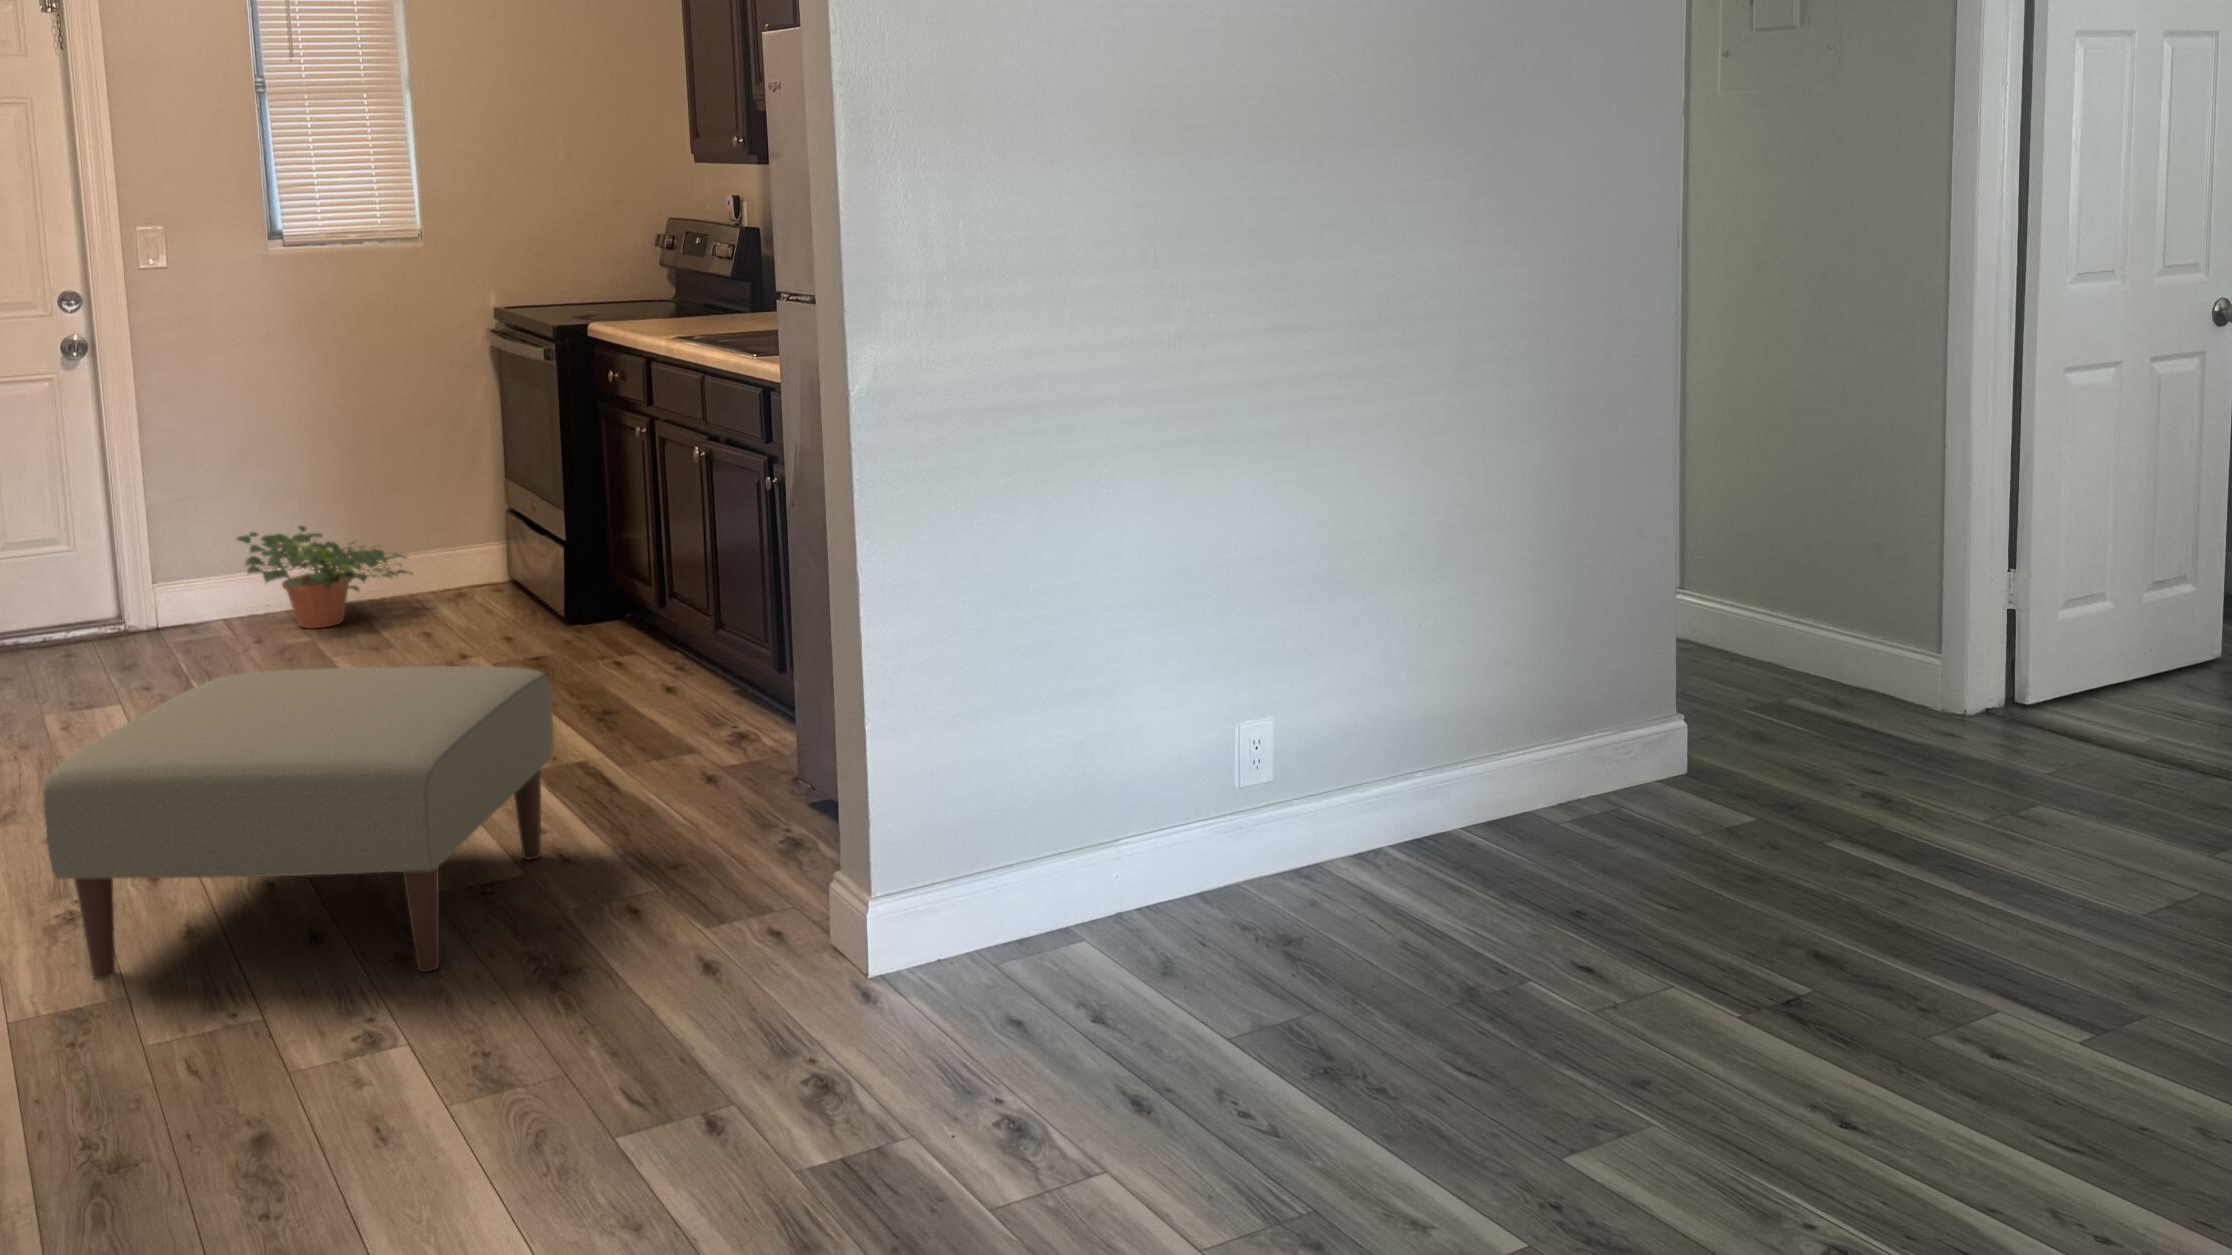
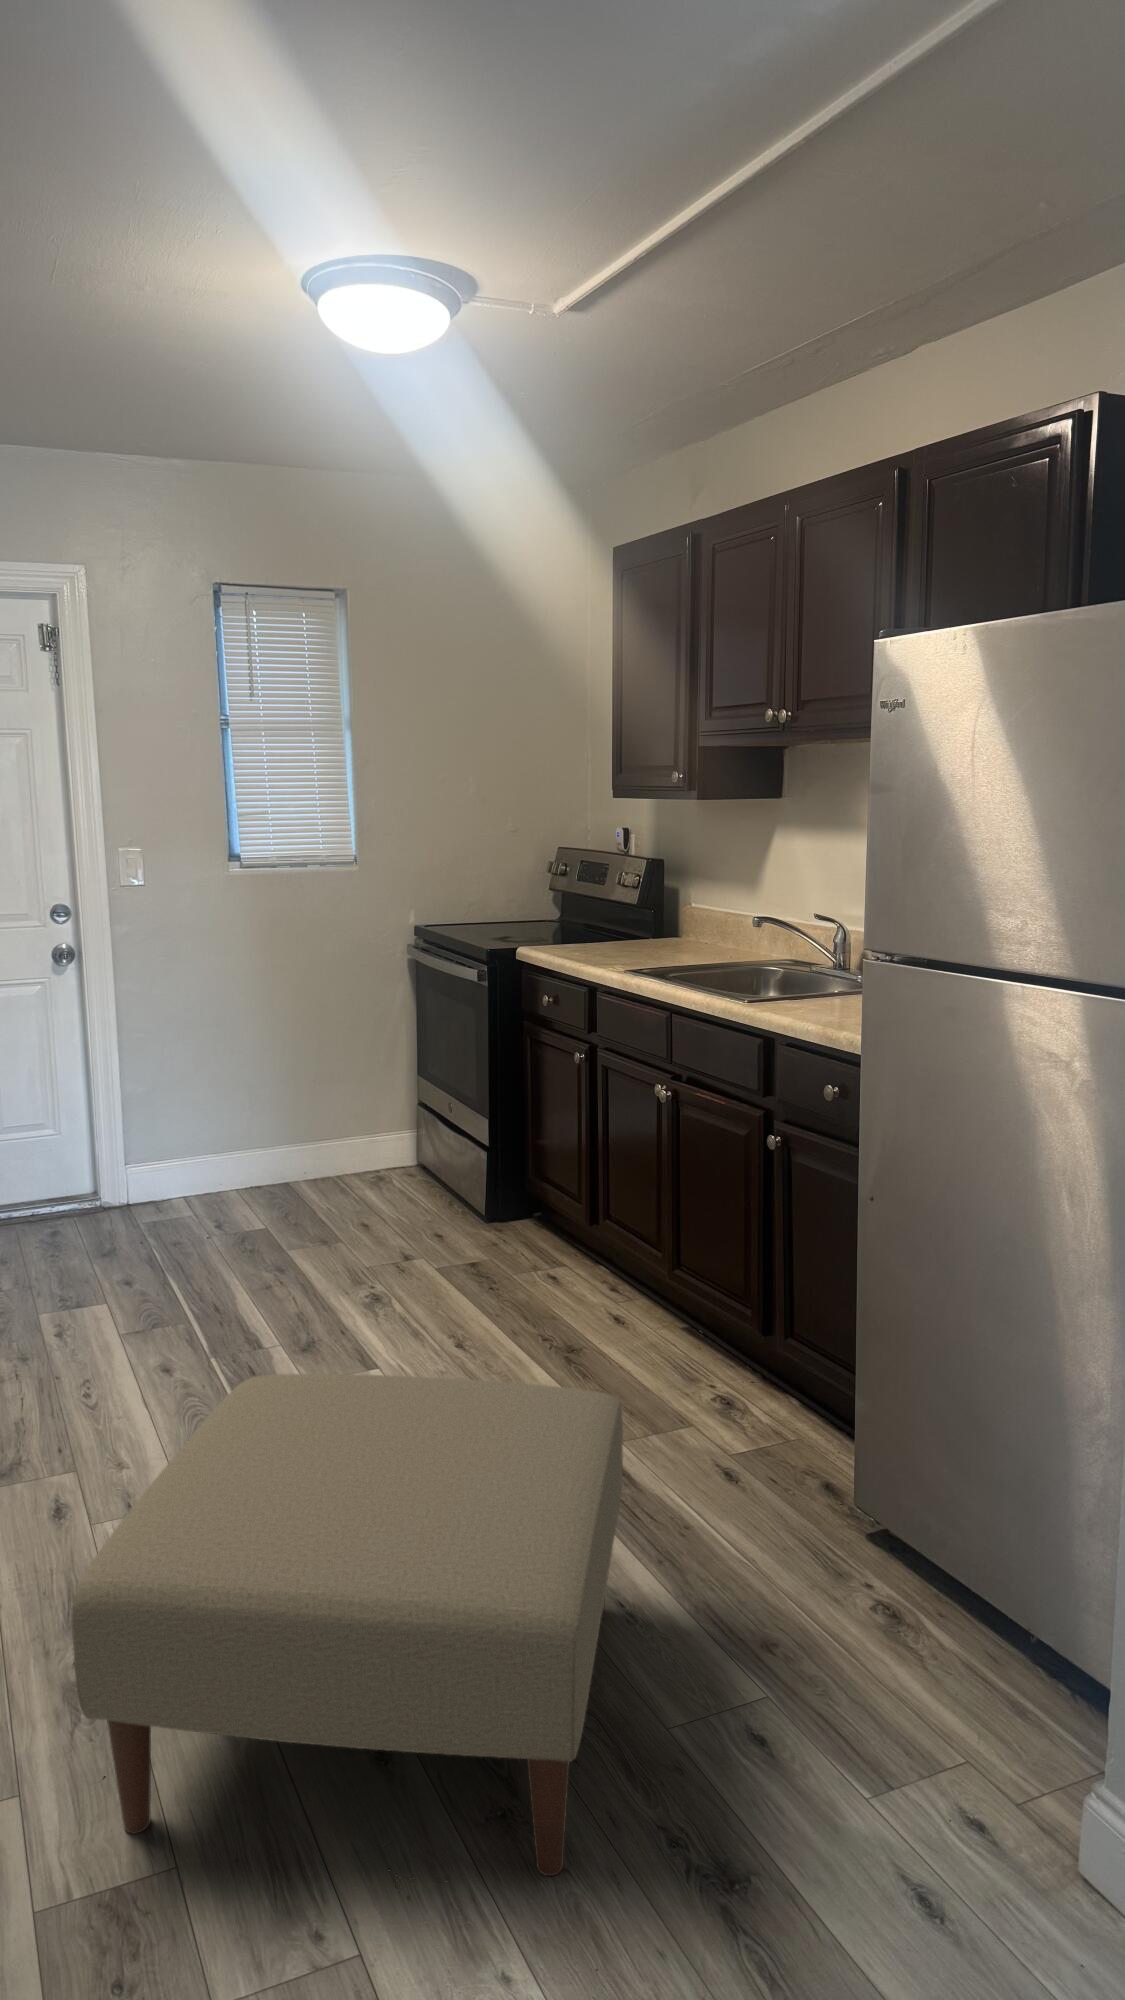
potted plant: present [237,526,408,628] -> none [194,1116,345,1213]

